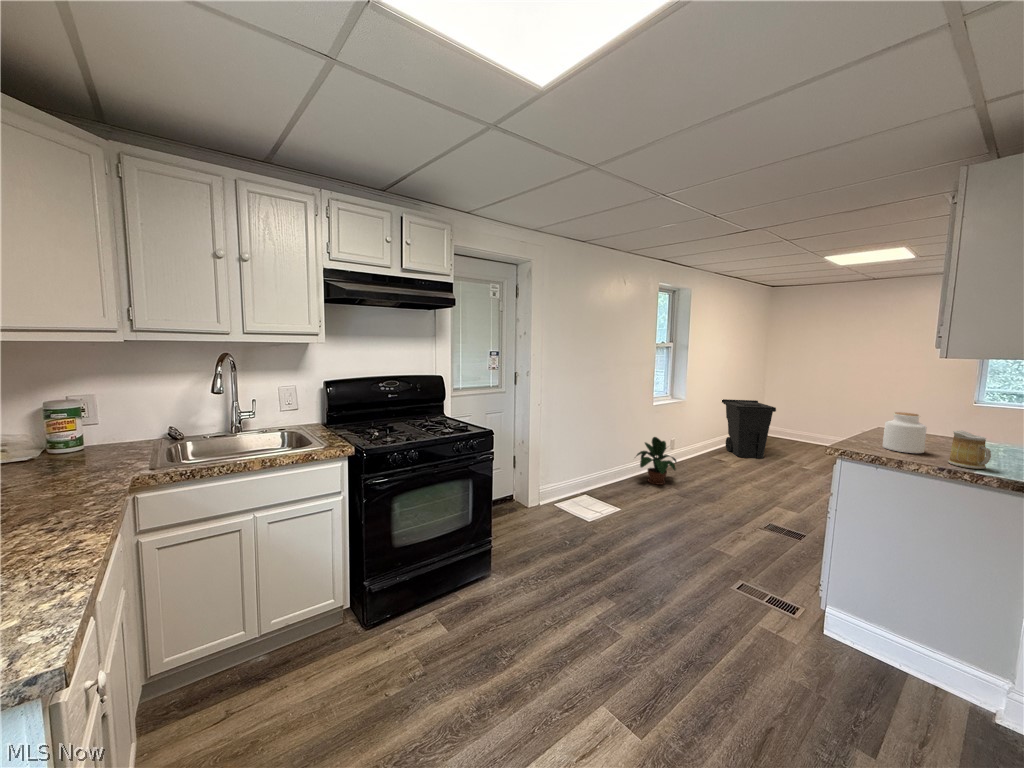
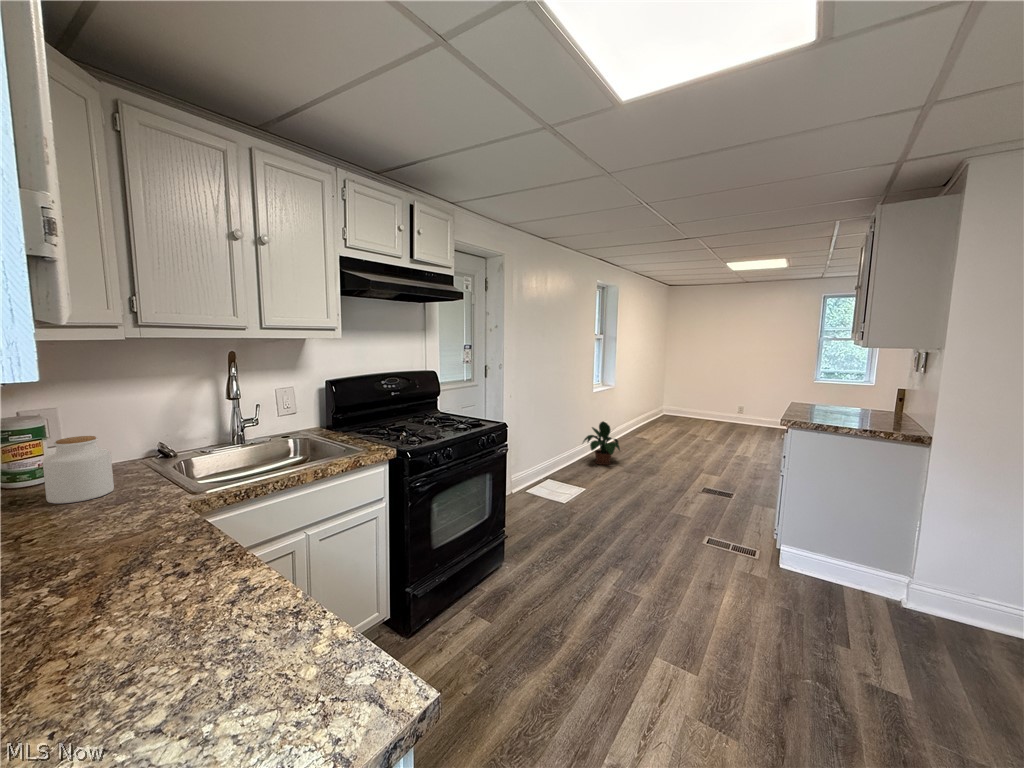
trash can: present [722,399,776,458] -> none [640,385,686,435]
jar: present [883,412,927,453] -> present [43,436,114,504]
mug: present [948,431,991,469] -> none [864,403,894,430]

